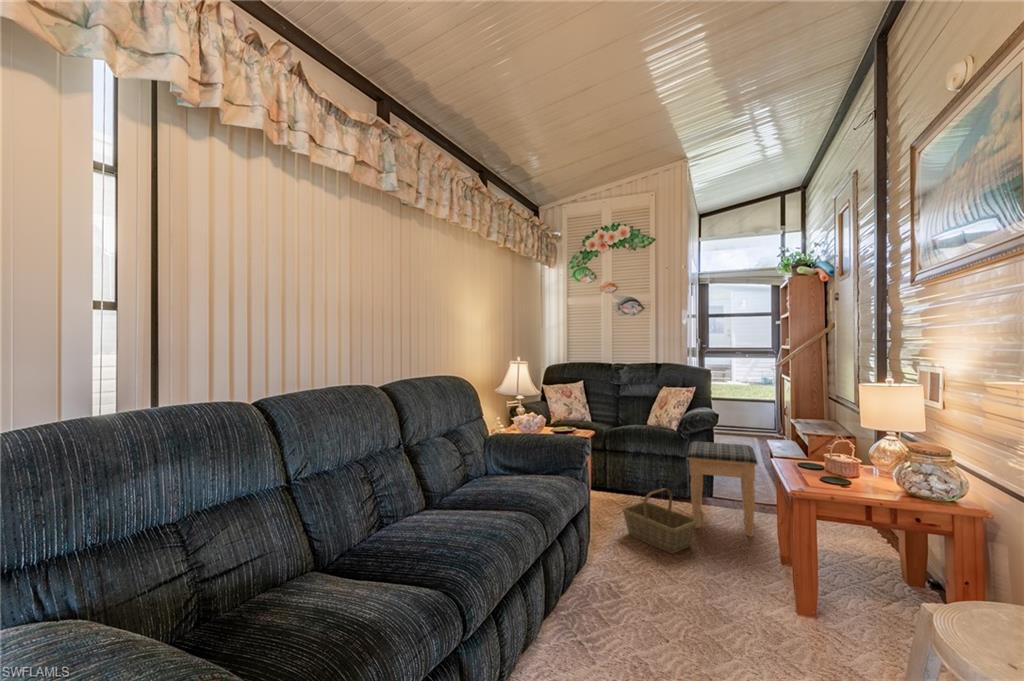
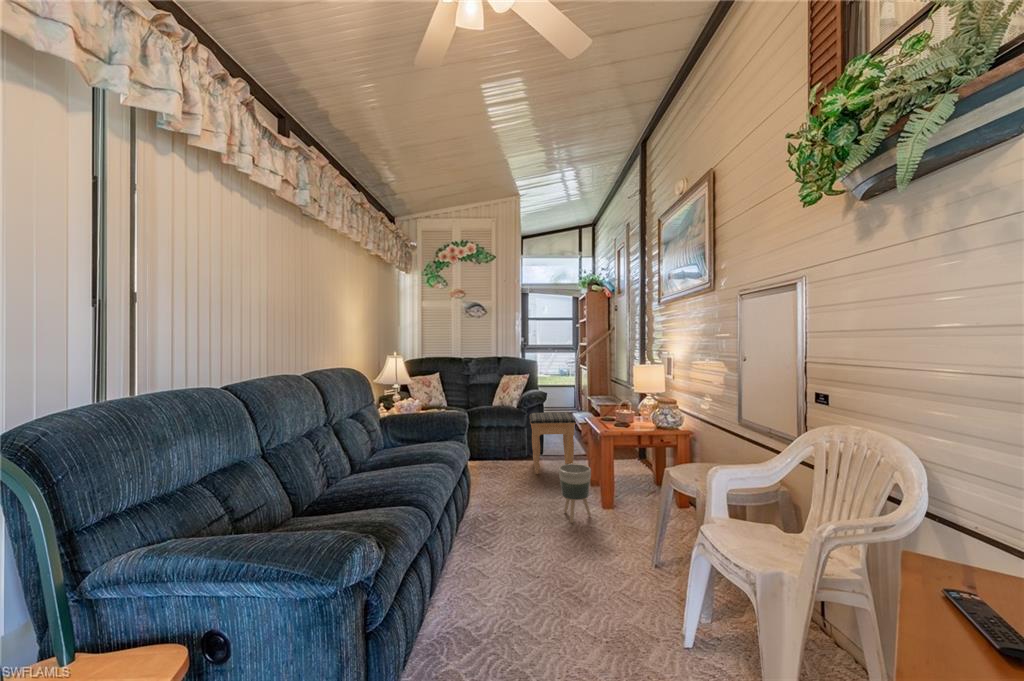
basket: present [622,488,698,554] -> none [488,446,541,490]
planter: none [712,534,769,633] -> present [559,464,591,523]

